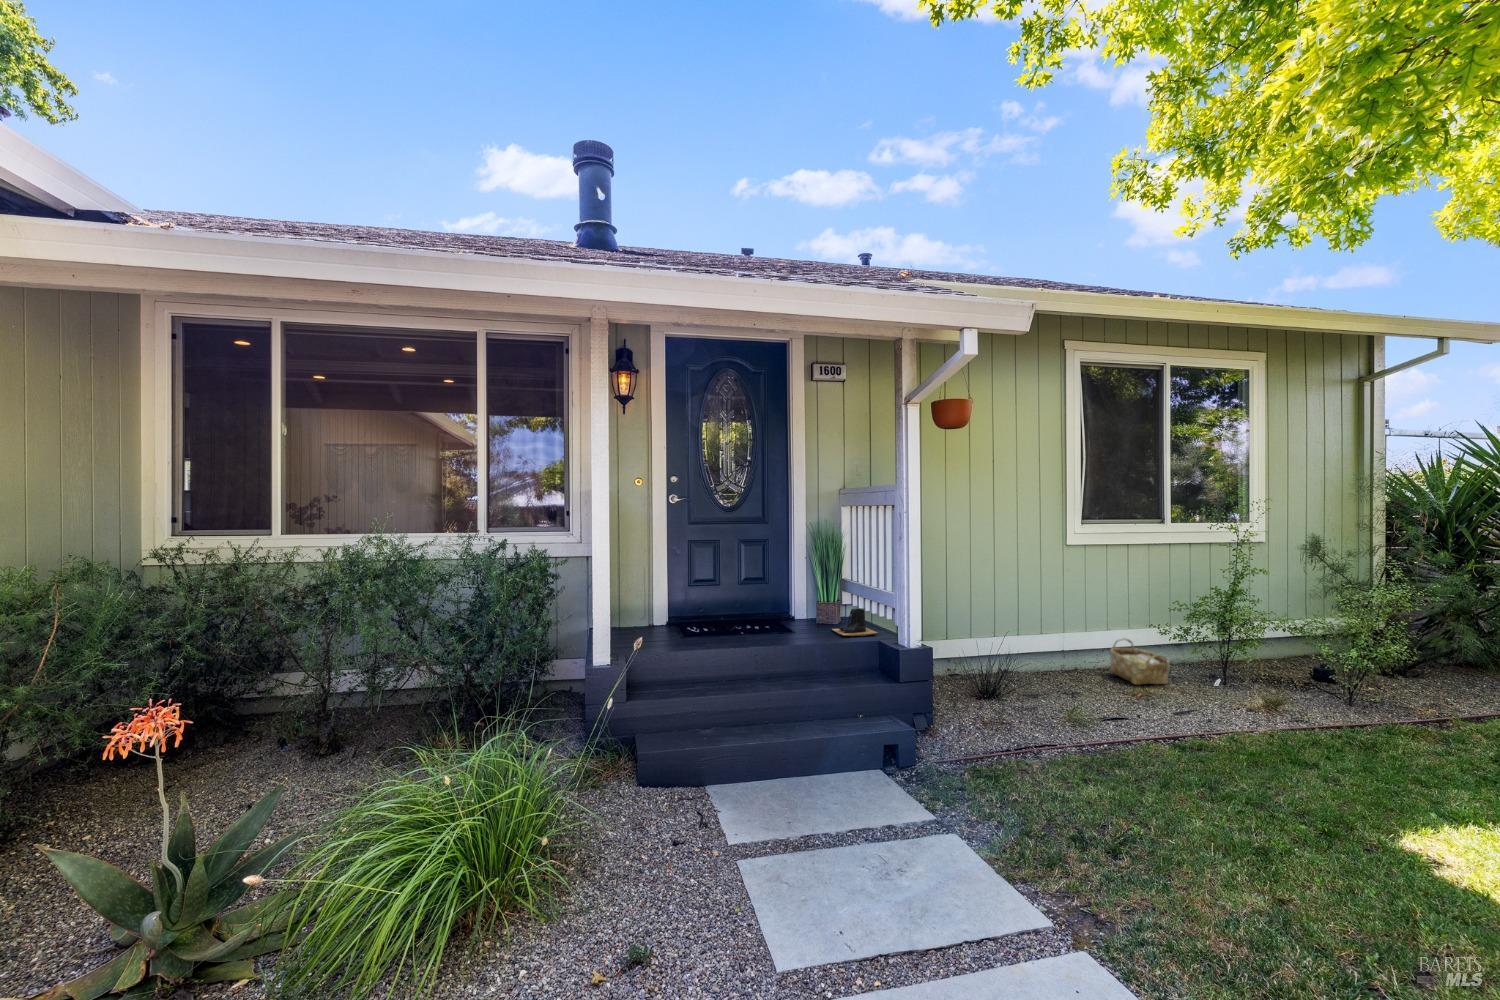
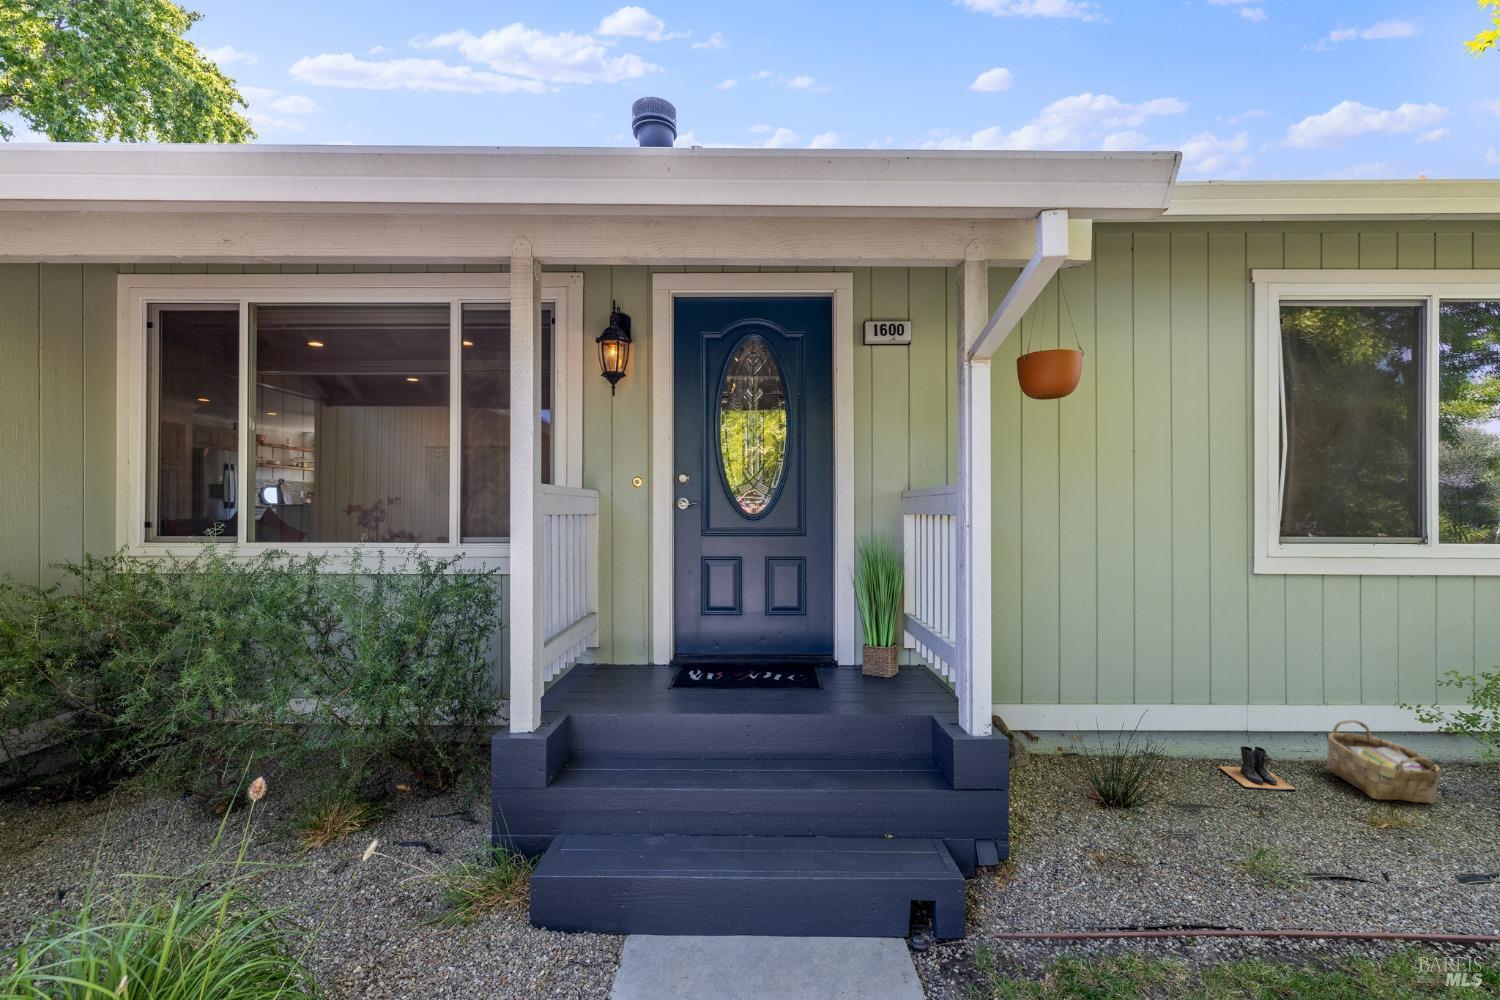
boots: present [831,609,878,636] -> present [1219,746,1296,790]

